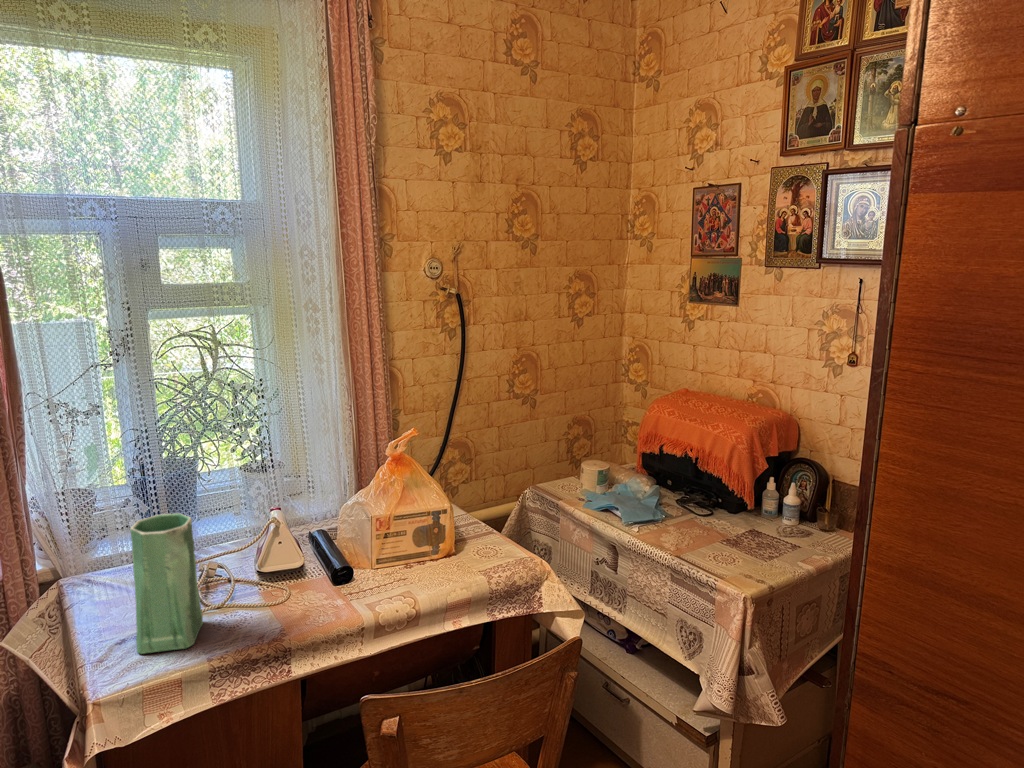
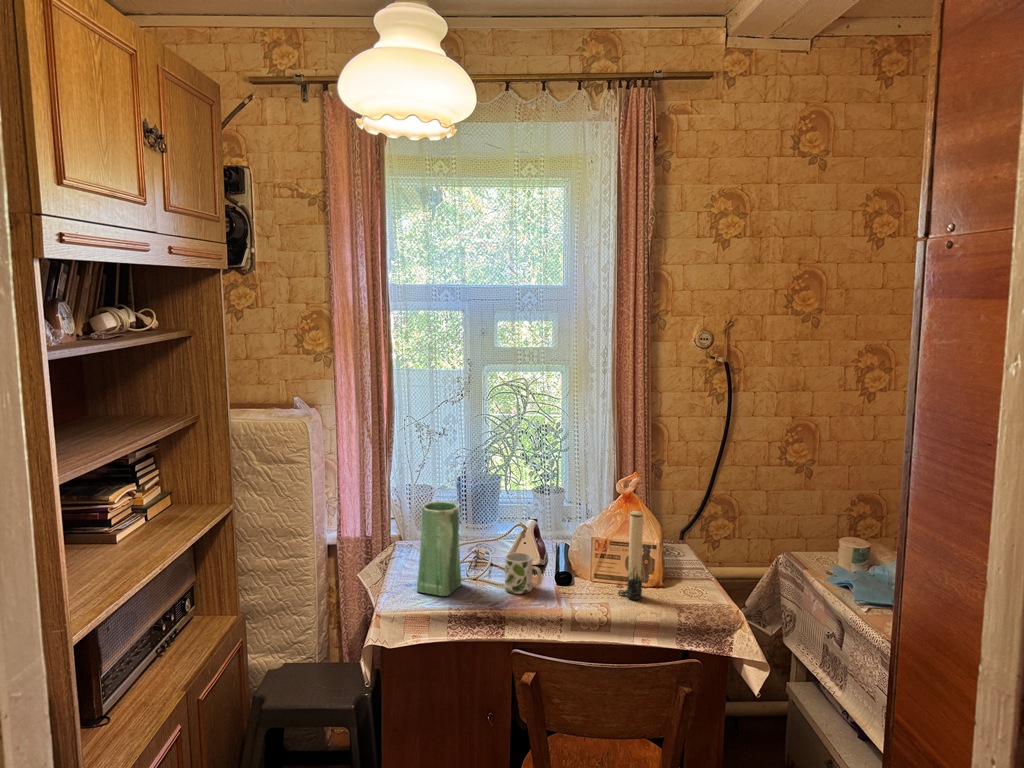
candle: none [413,476,442,579] -> present [618,511,643,600]
mug: none [266,557,322,613] -> present [505,552,542,594]

